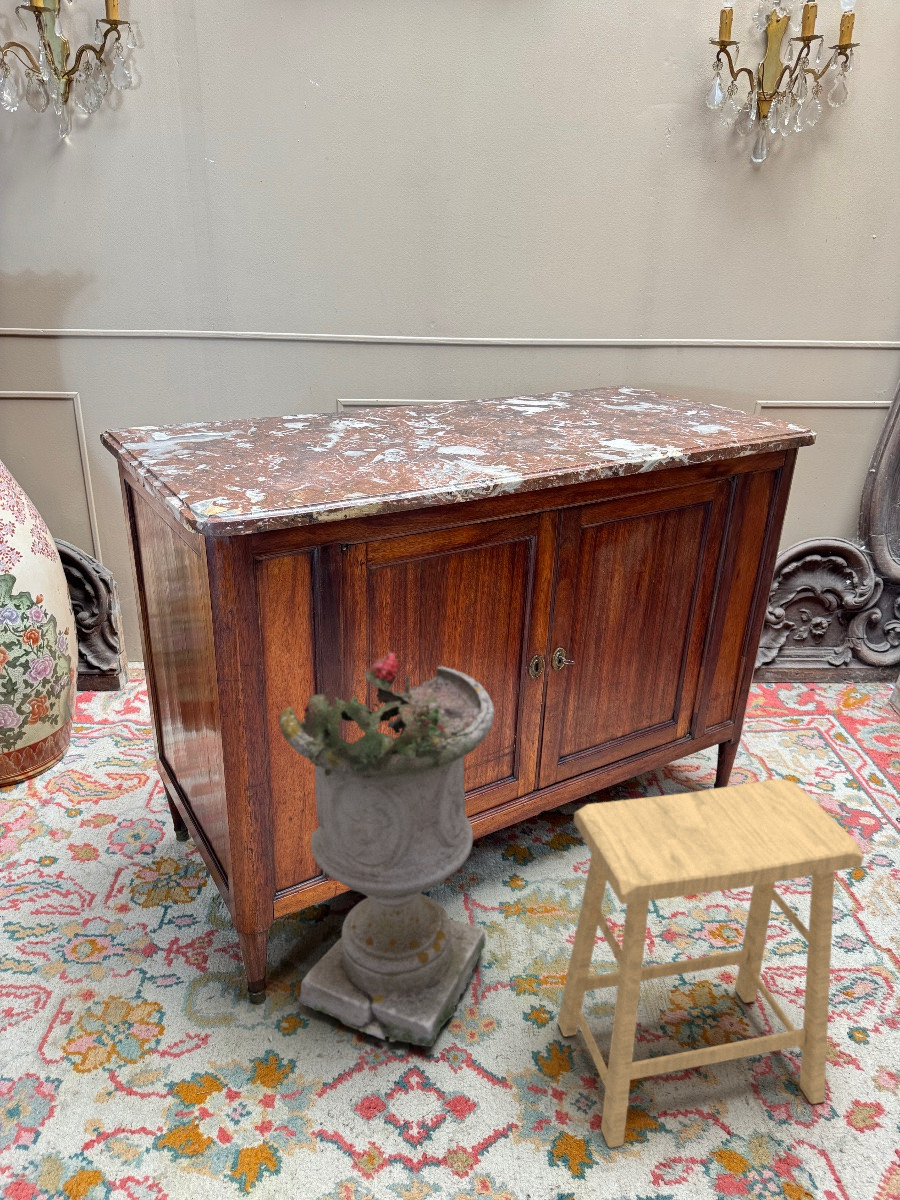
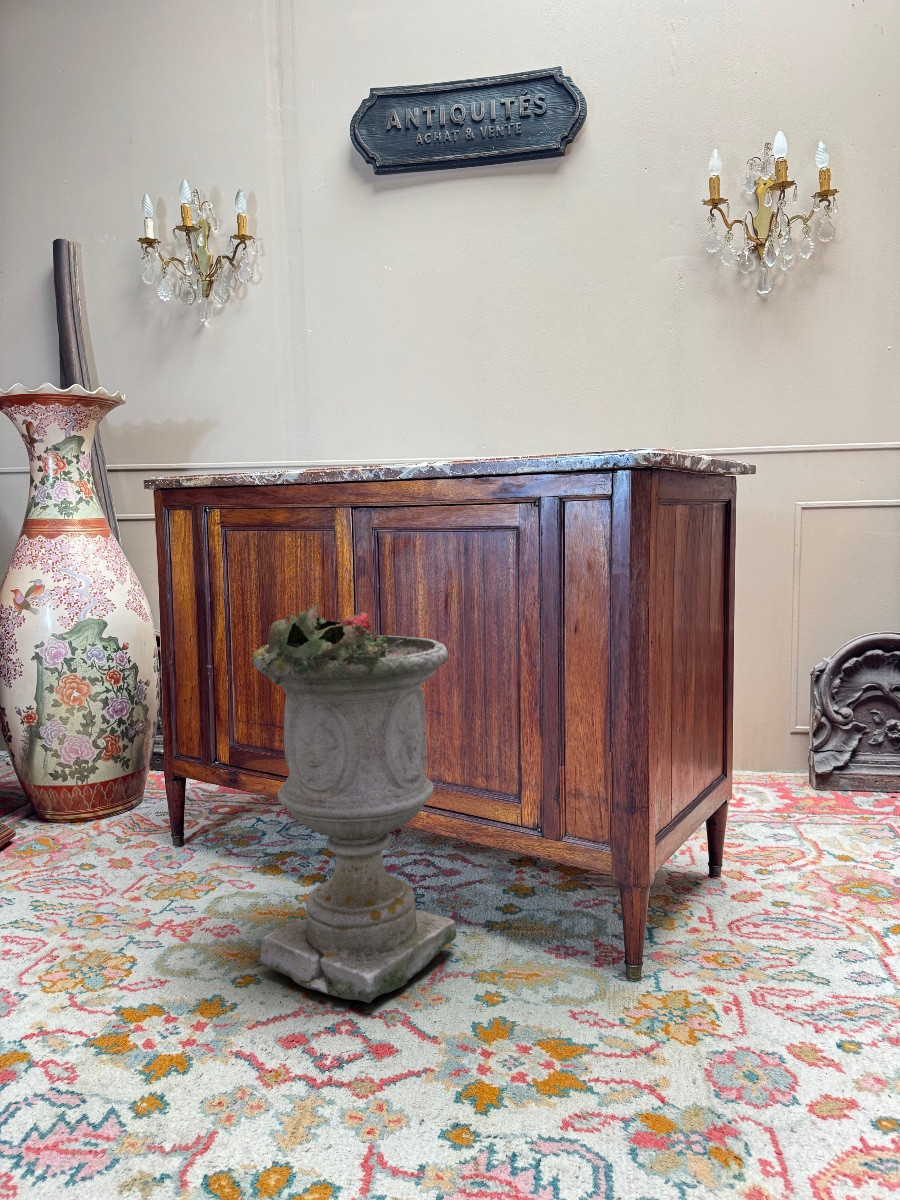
footstool: present [558,779,863,1148] -> none [505,724,783,1096]

